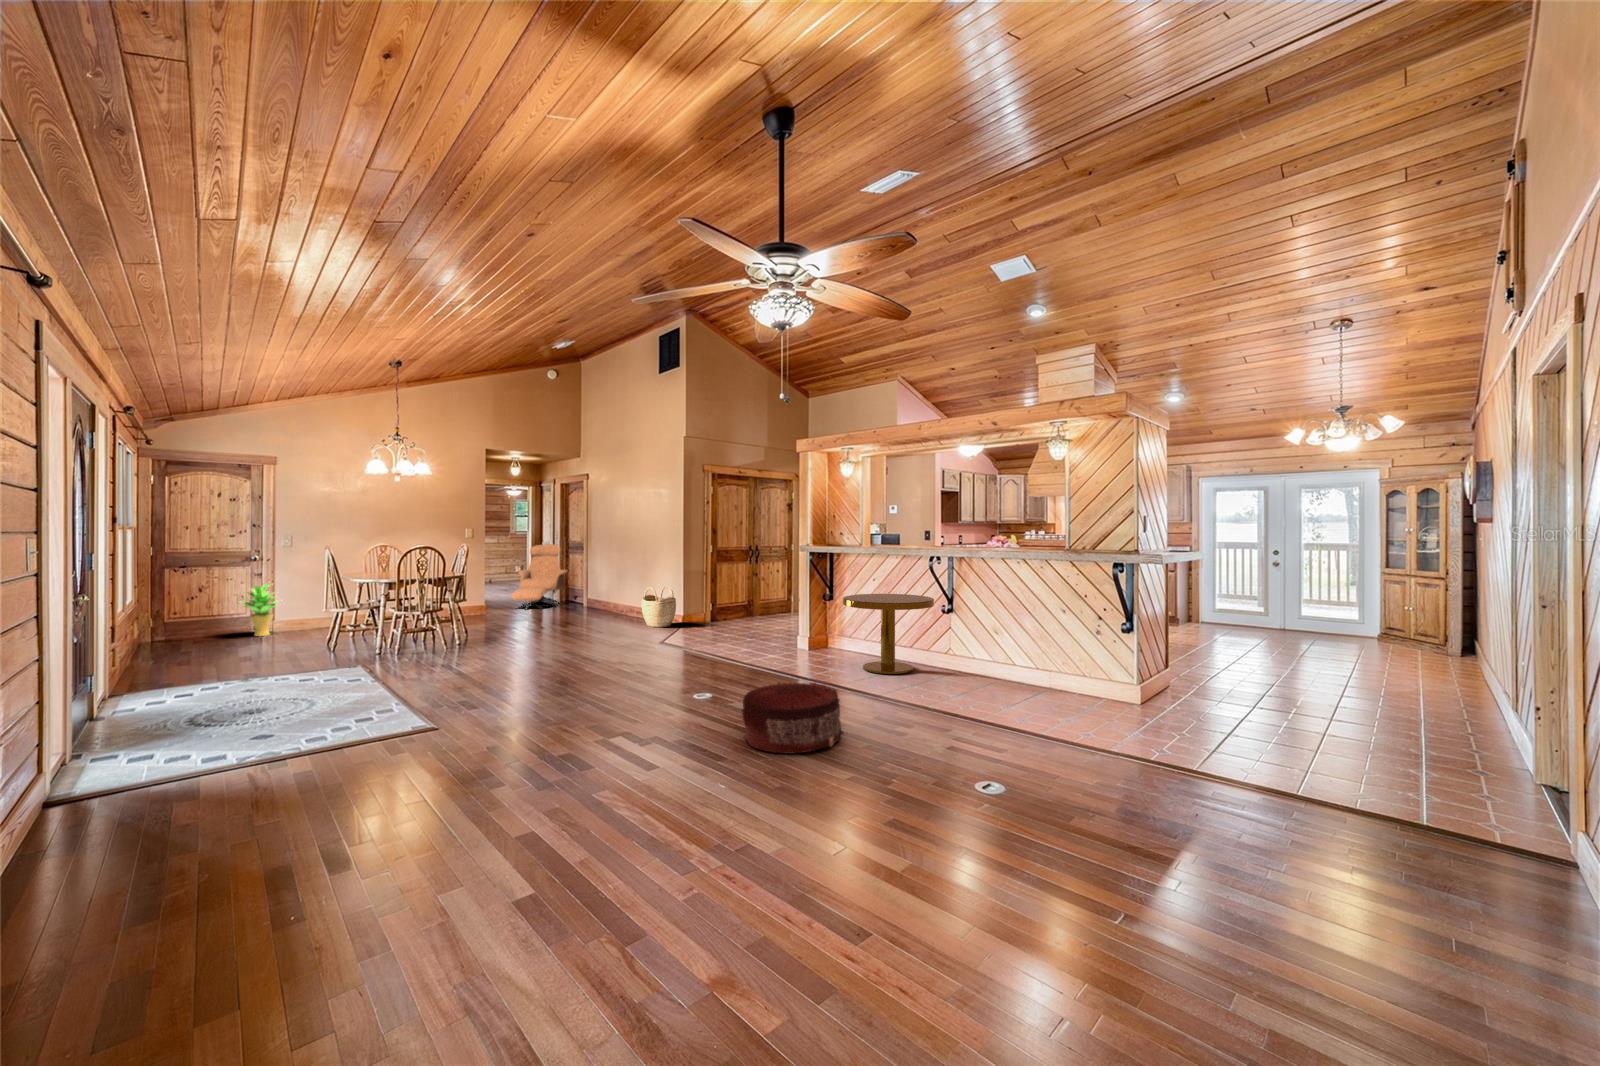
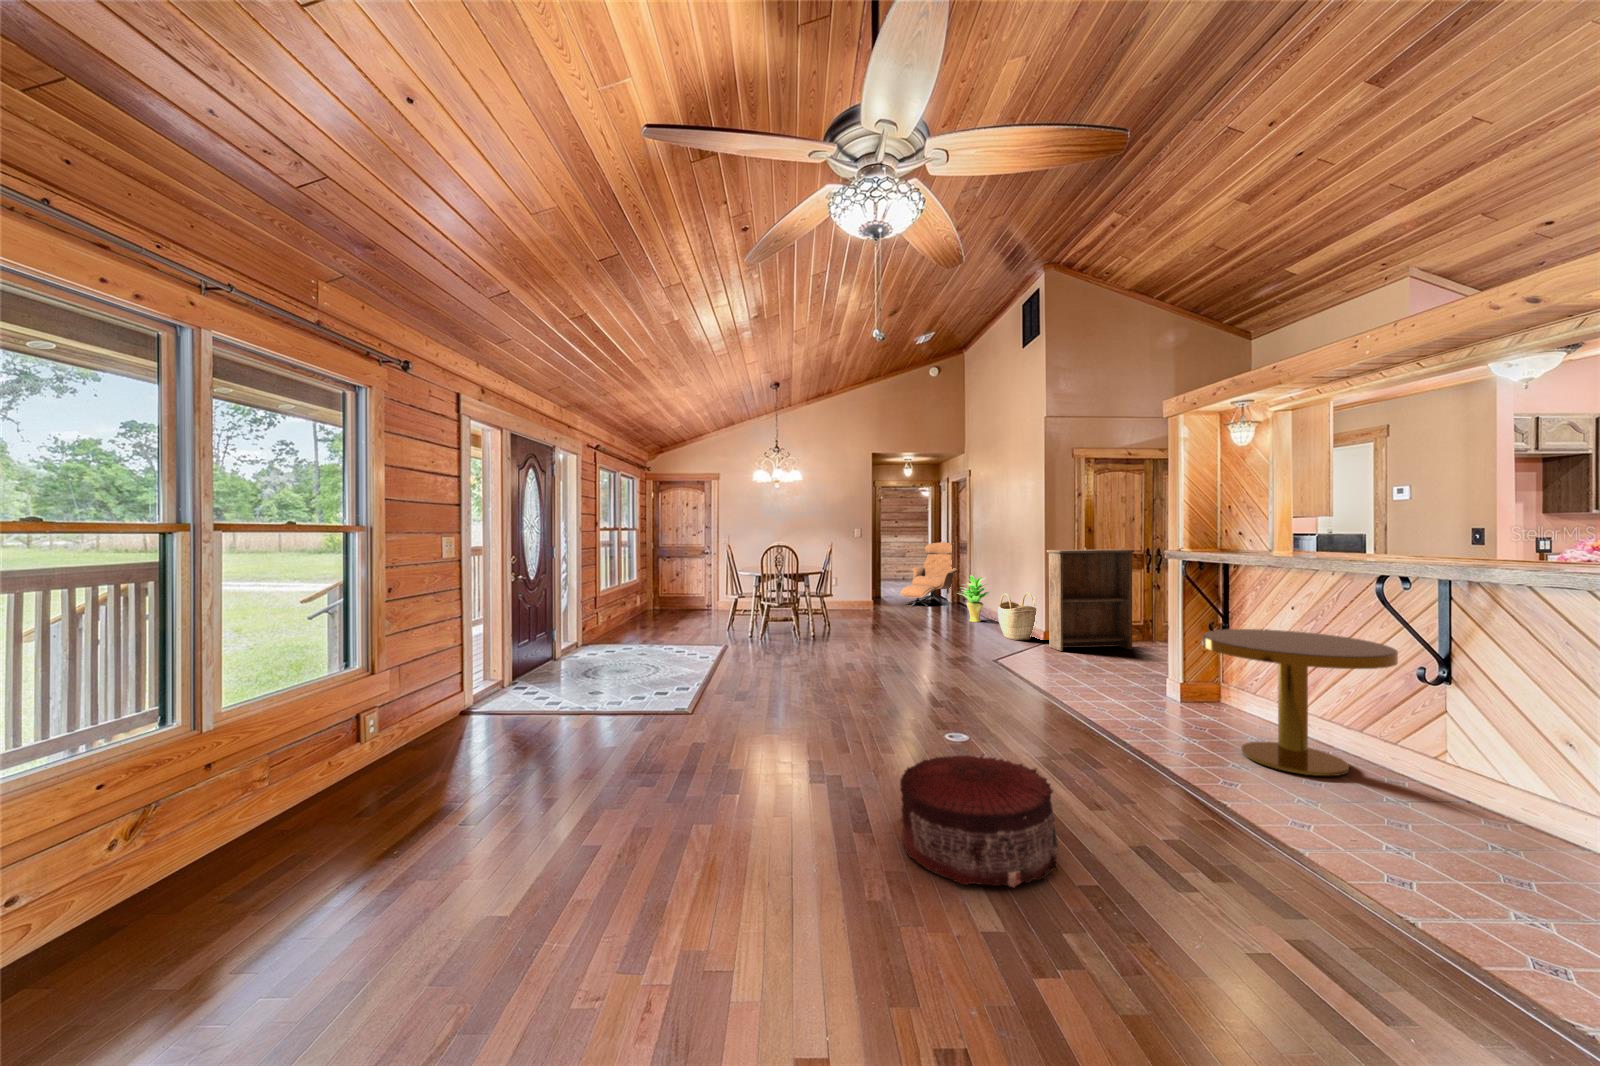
bookshelf: none [690,547,750,631] -> present [1047,549,1134,651]
potted plant: present [244,584,278,636] -> present [961,575,988,622]

